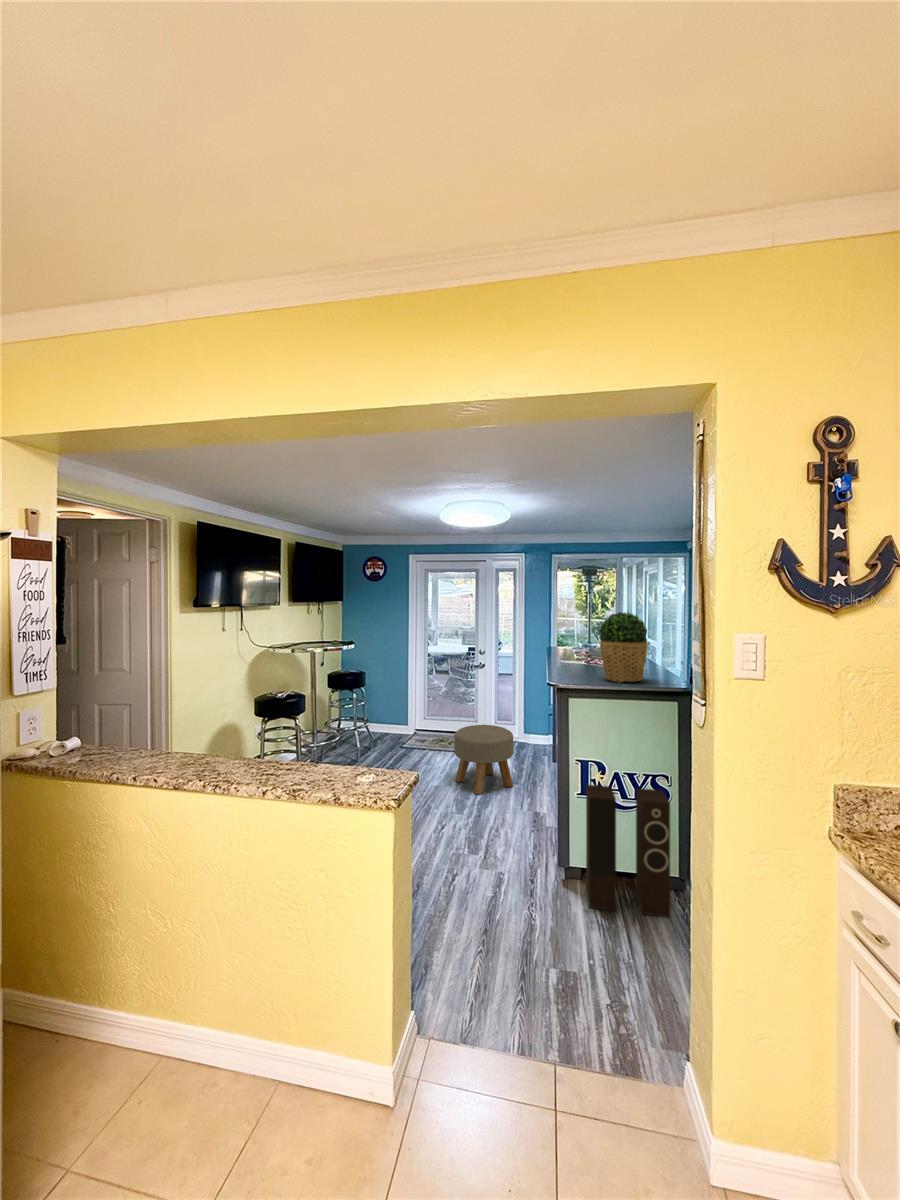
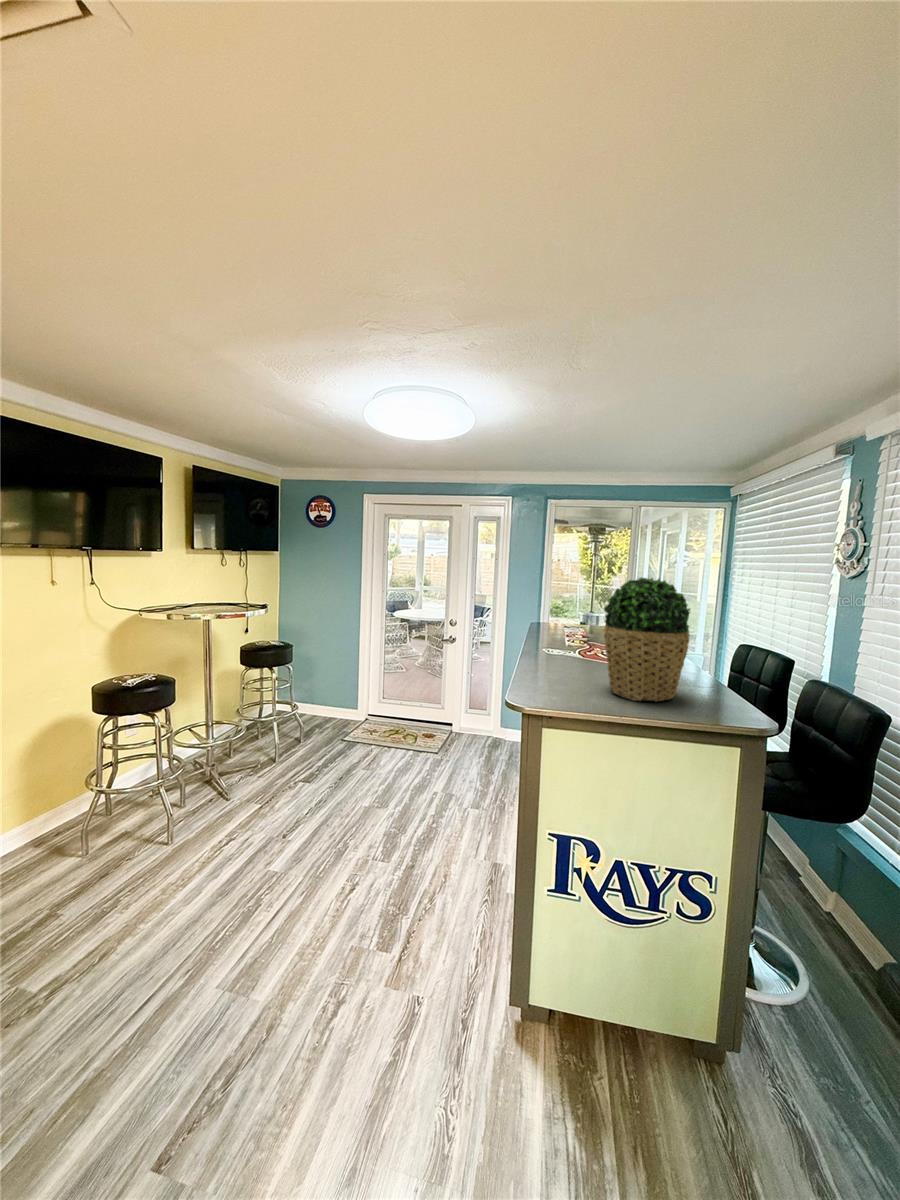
ottoman: present [454,725,513,794] -> none [395,724,476,824]
speaker: present [586,785,670,917] -> none [553,881,722,1149]

